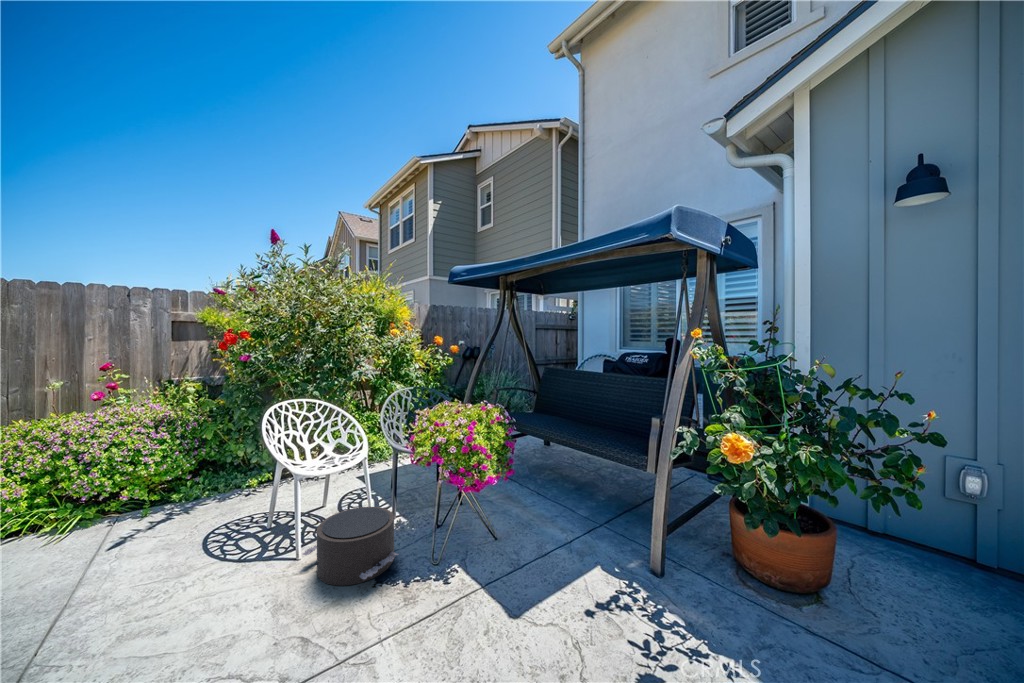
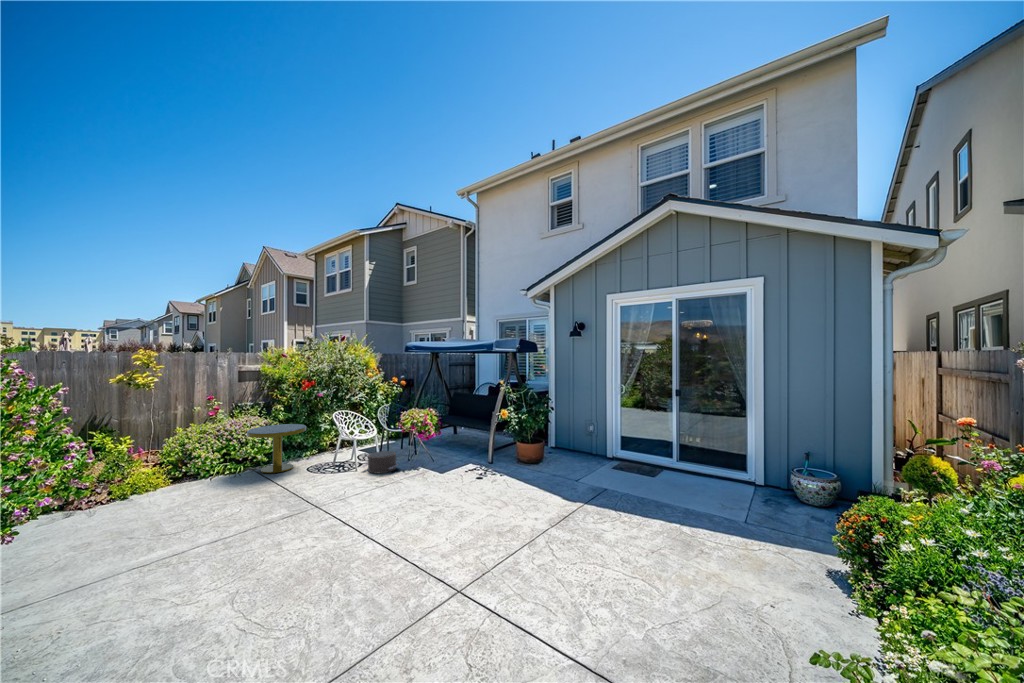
side table: none [56,422,221,543] -> present [247,424,306,473]

